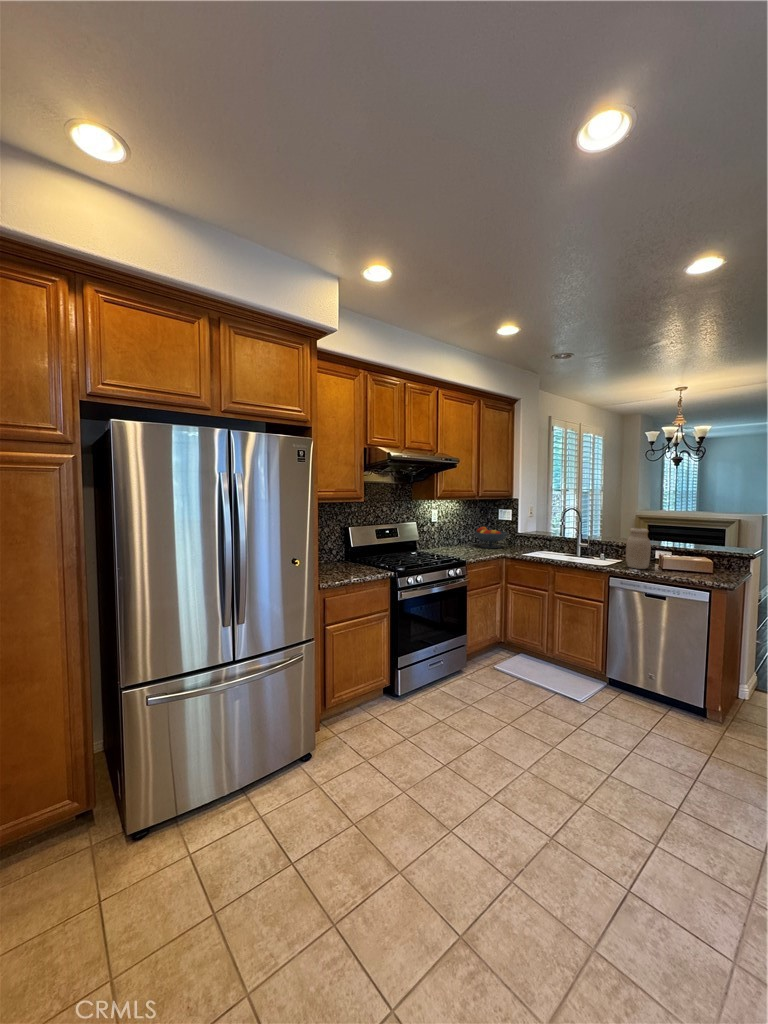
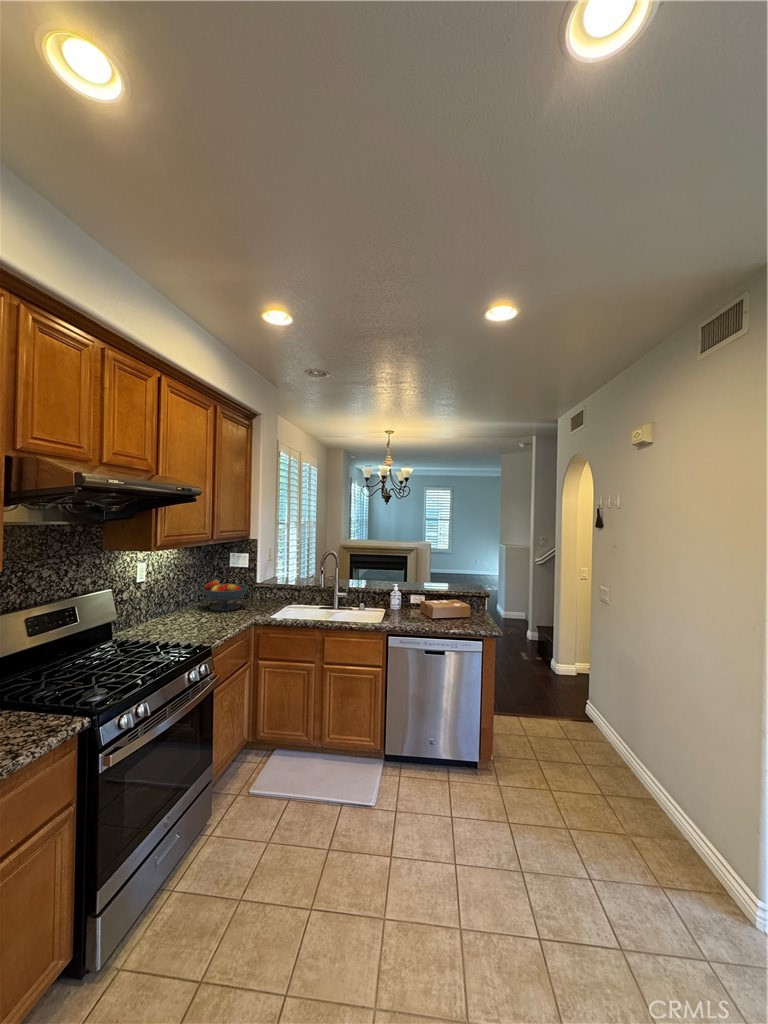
jar: present [626,528,651,569] -> none [397,576,420,621]

